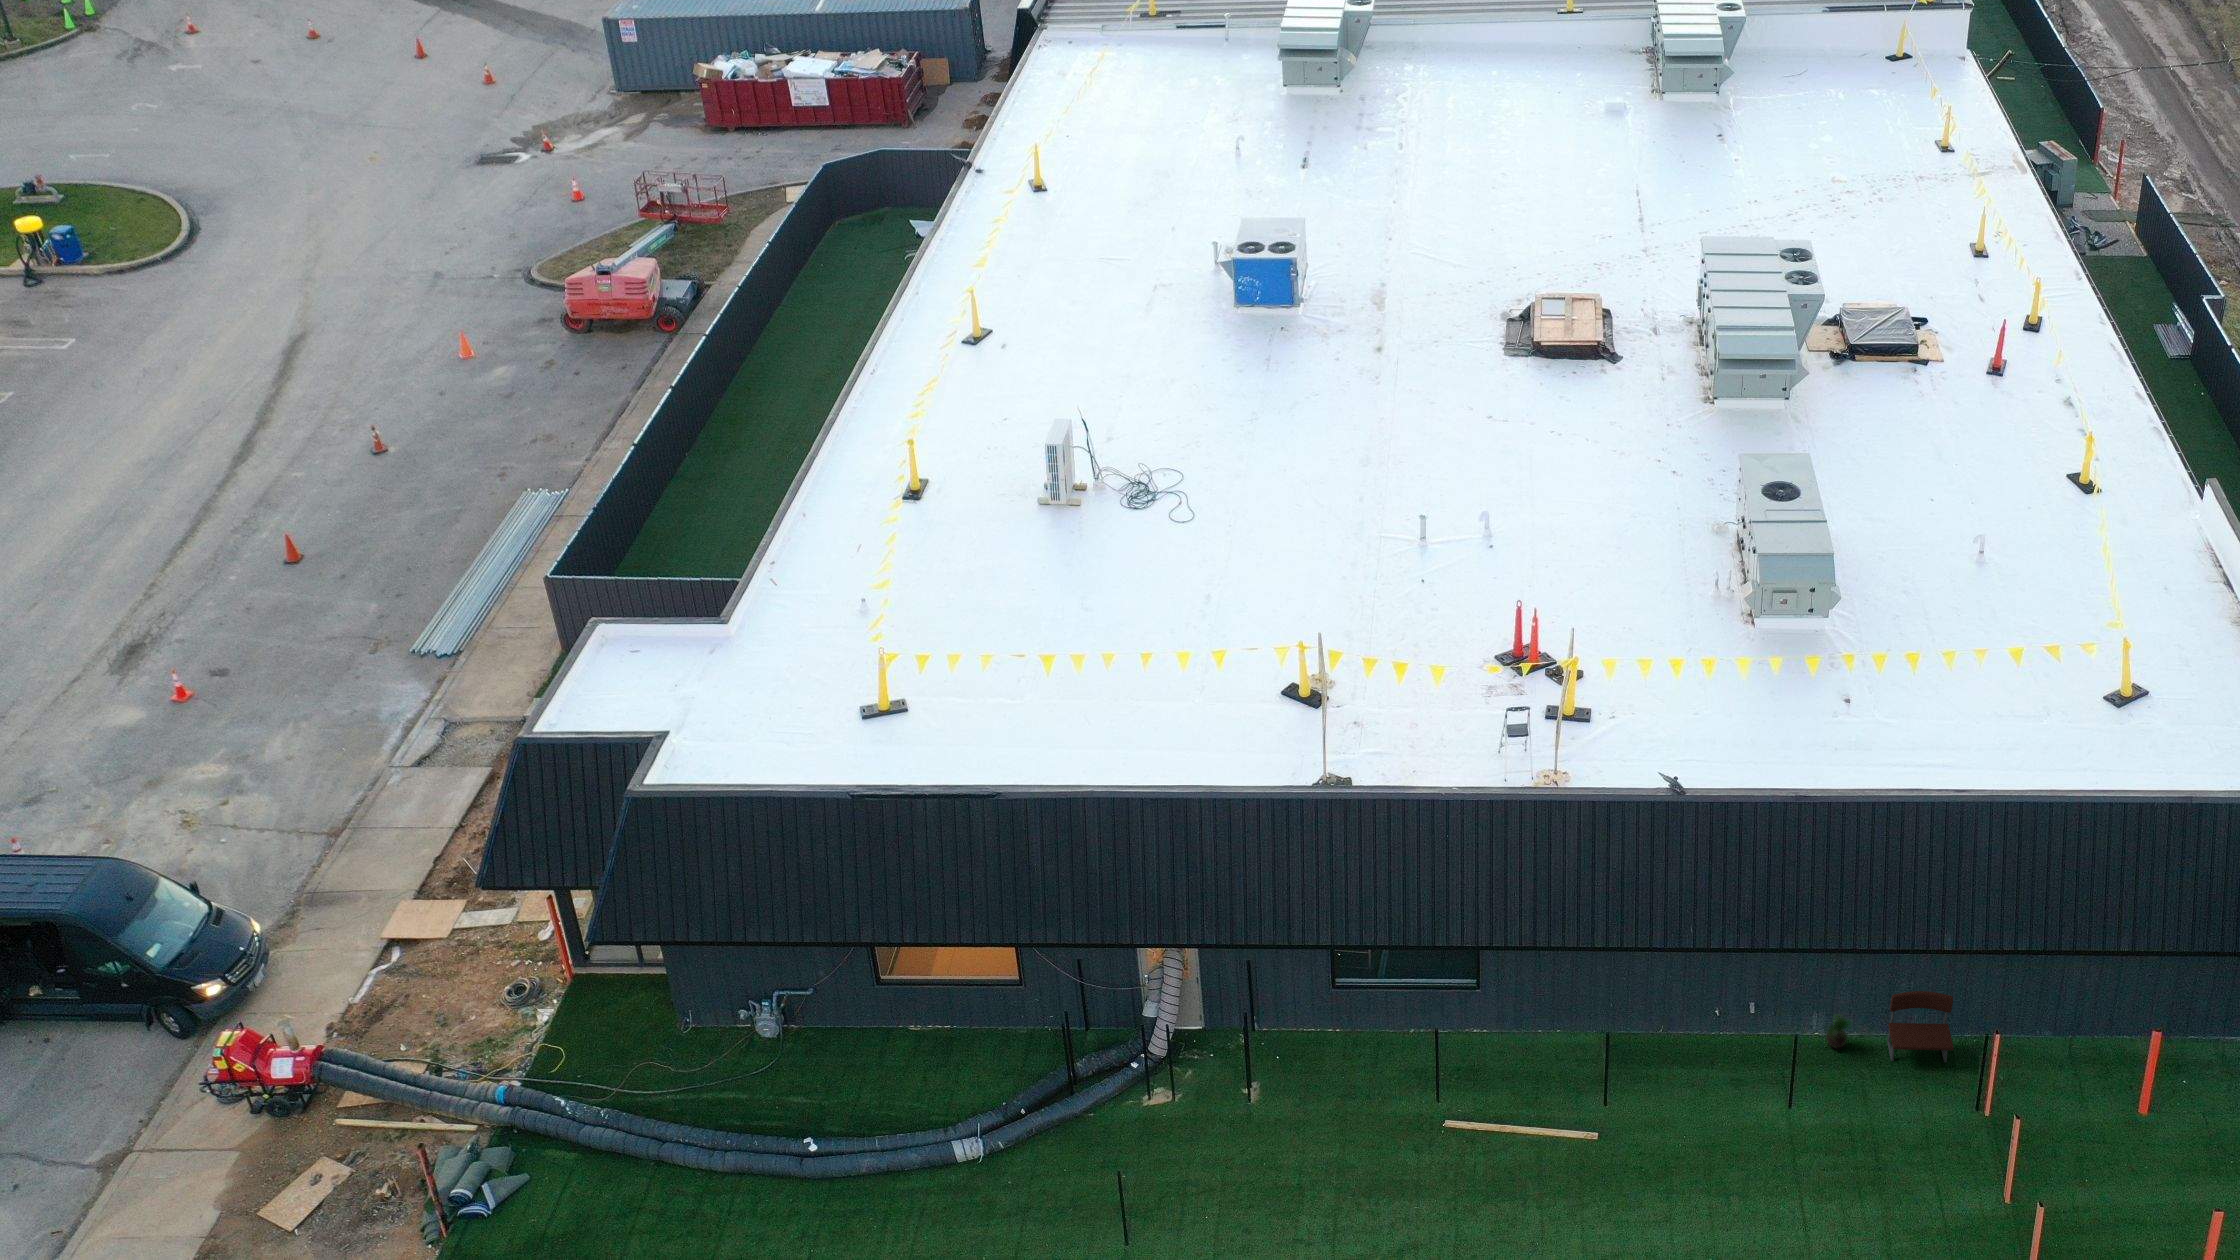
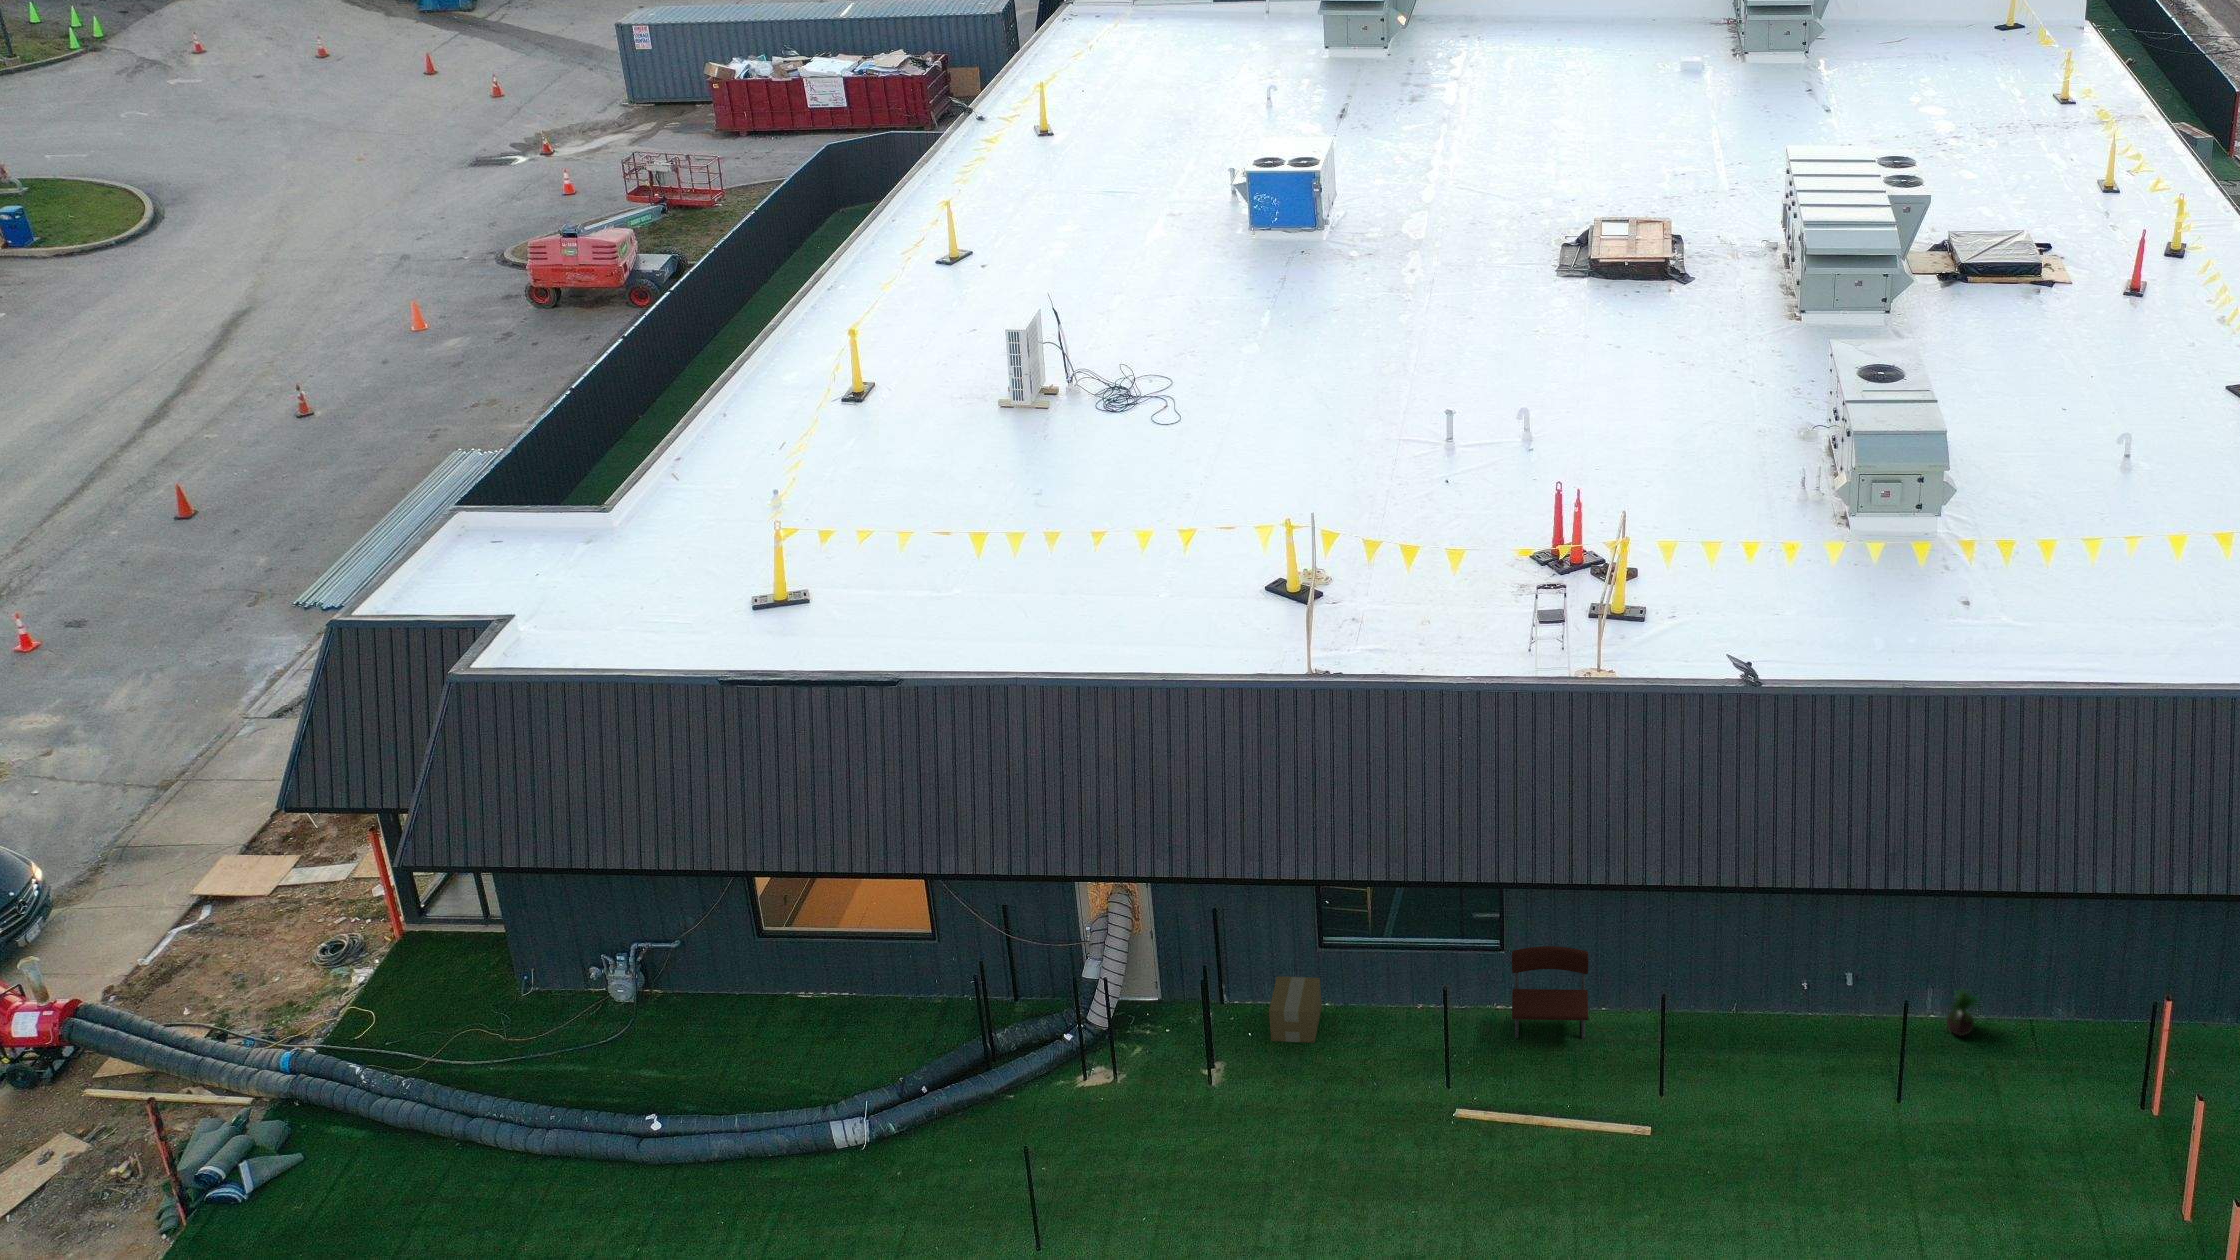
bench: present [1887,991,1954,1062] -> present [1512,946,1588,1039]
cardboard box: none [1294,1009,1333,1063] -> present [1269,976,1322,1043]

